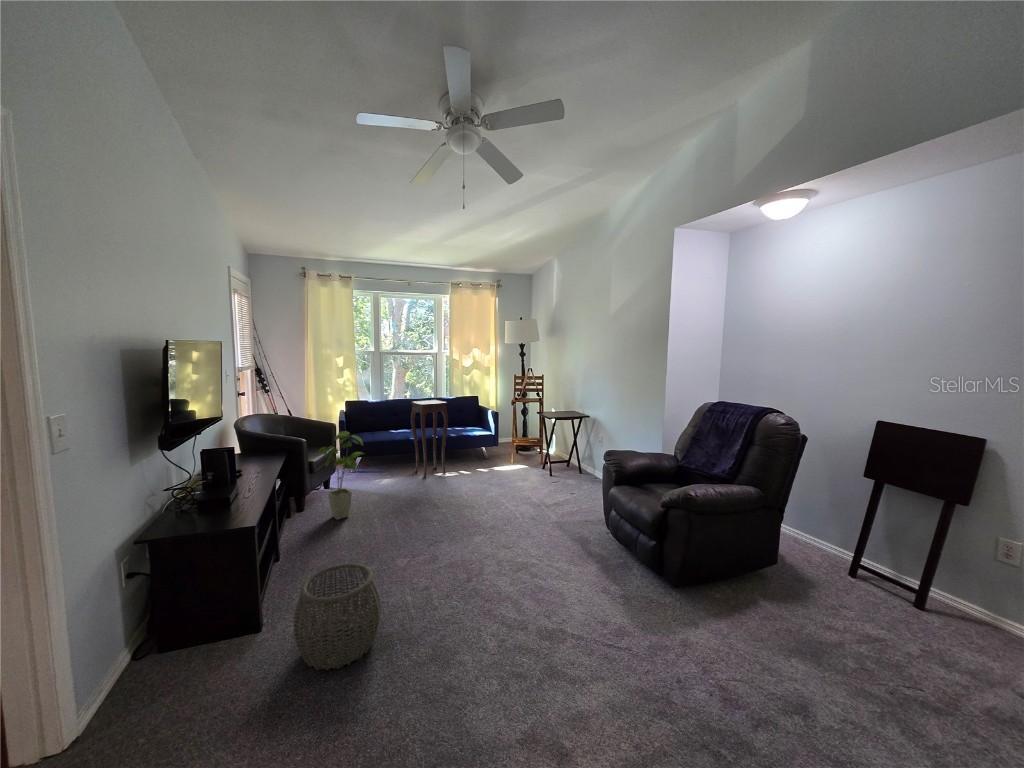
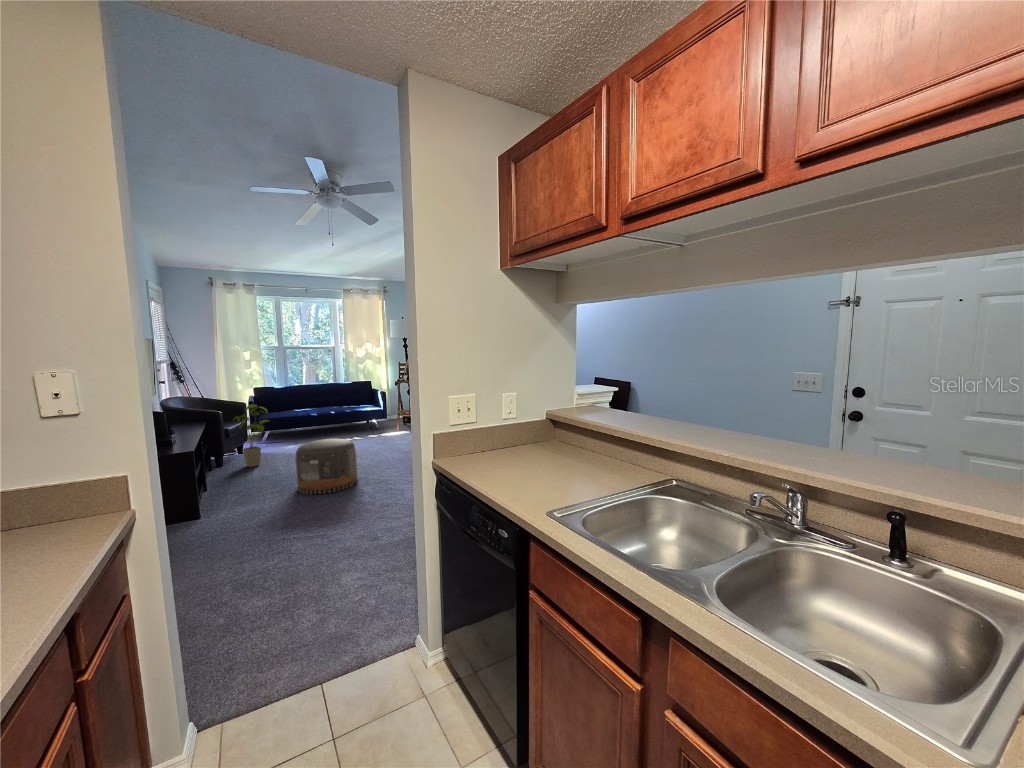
side table: present [411,400,448,477] -> none [309,384,340,442]
pouf: none [404,498,494,602] -> present [296,439,357,494]
woven basket: present [293,563,382,670] -> none [226,470,280,520]

